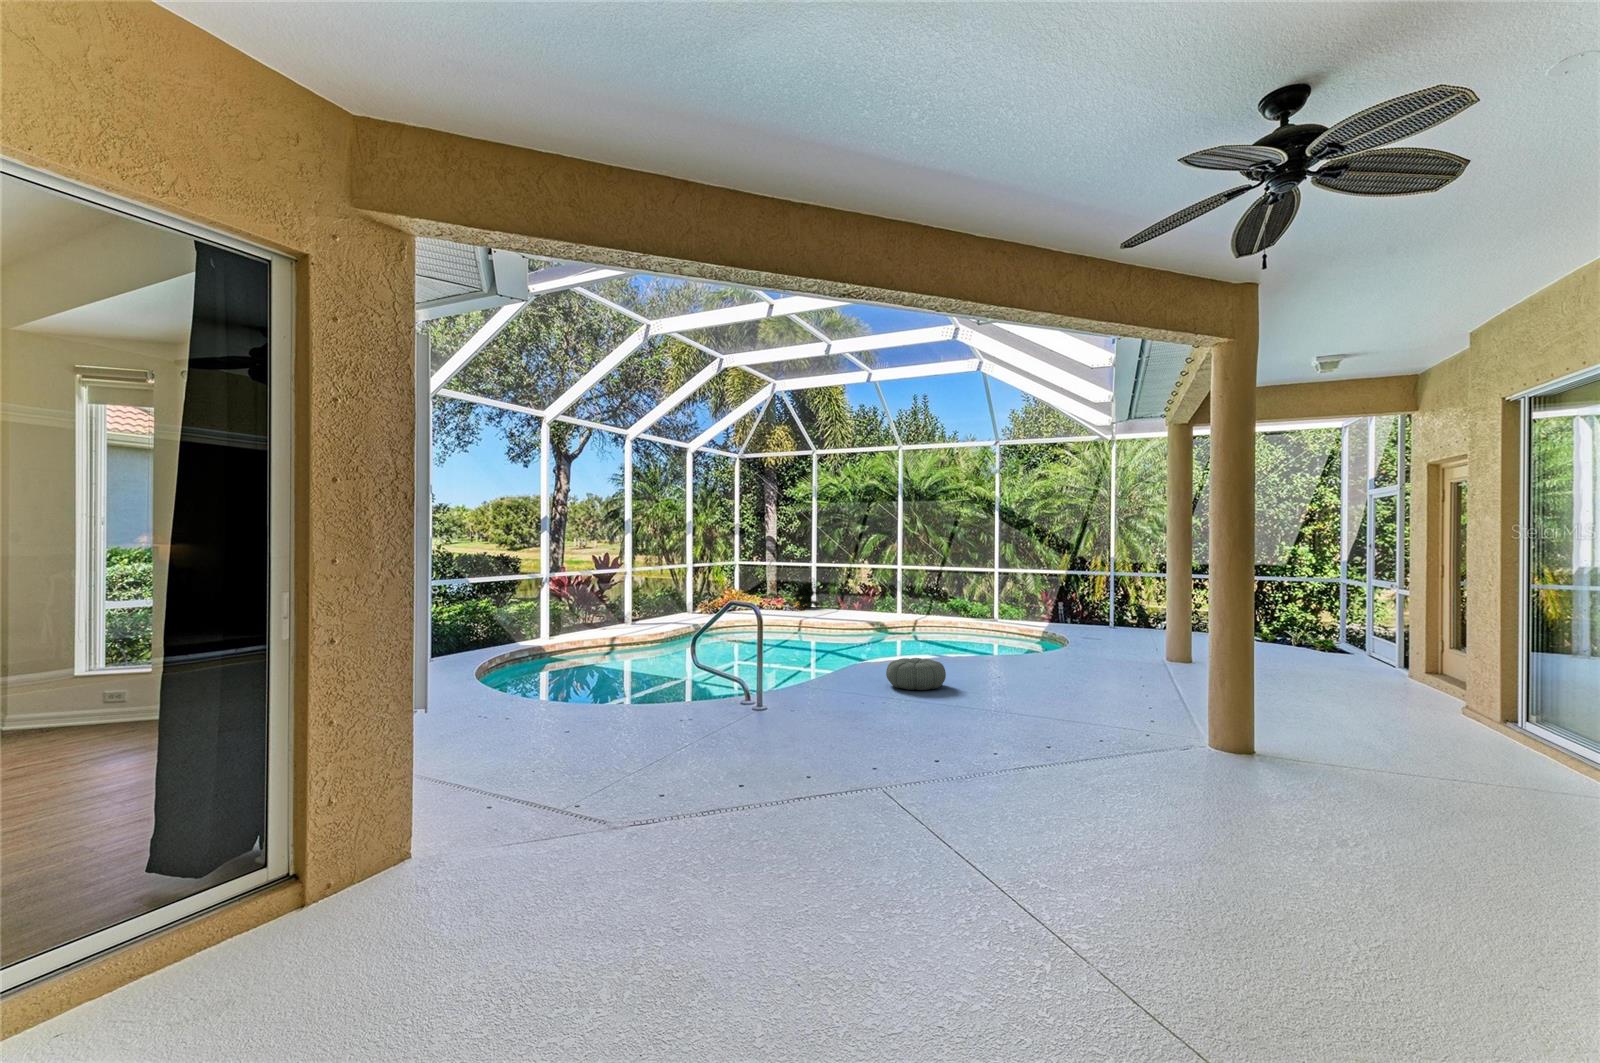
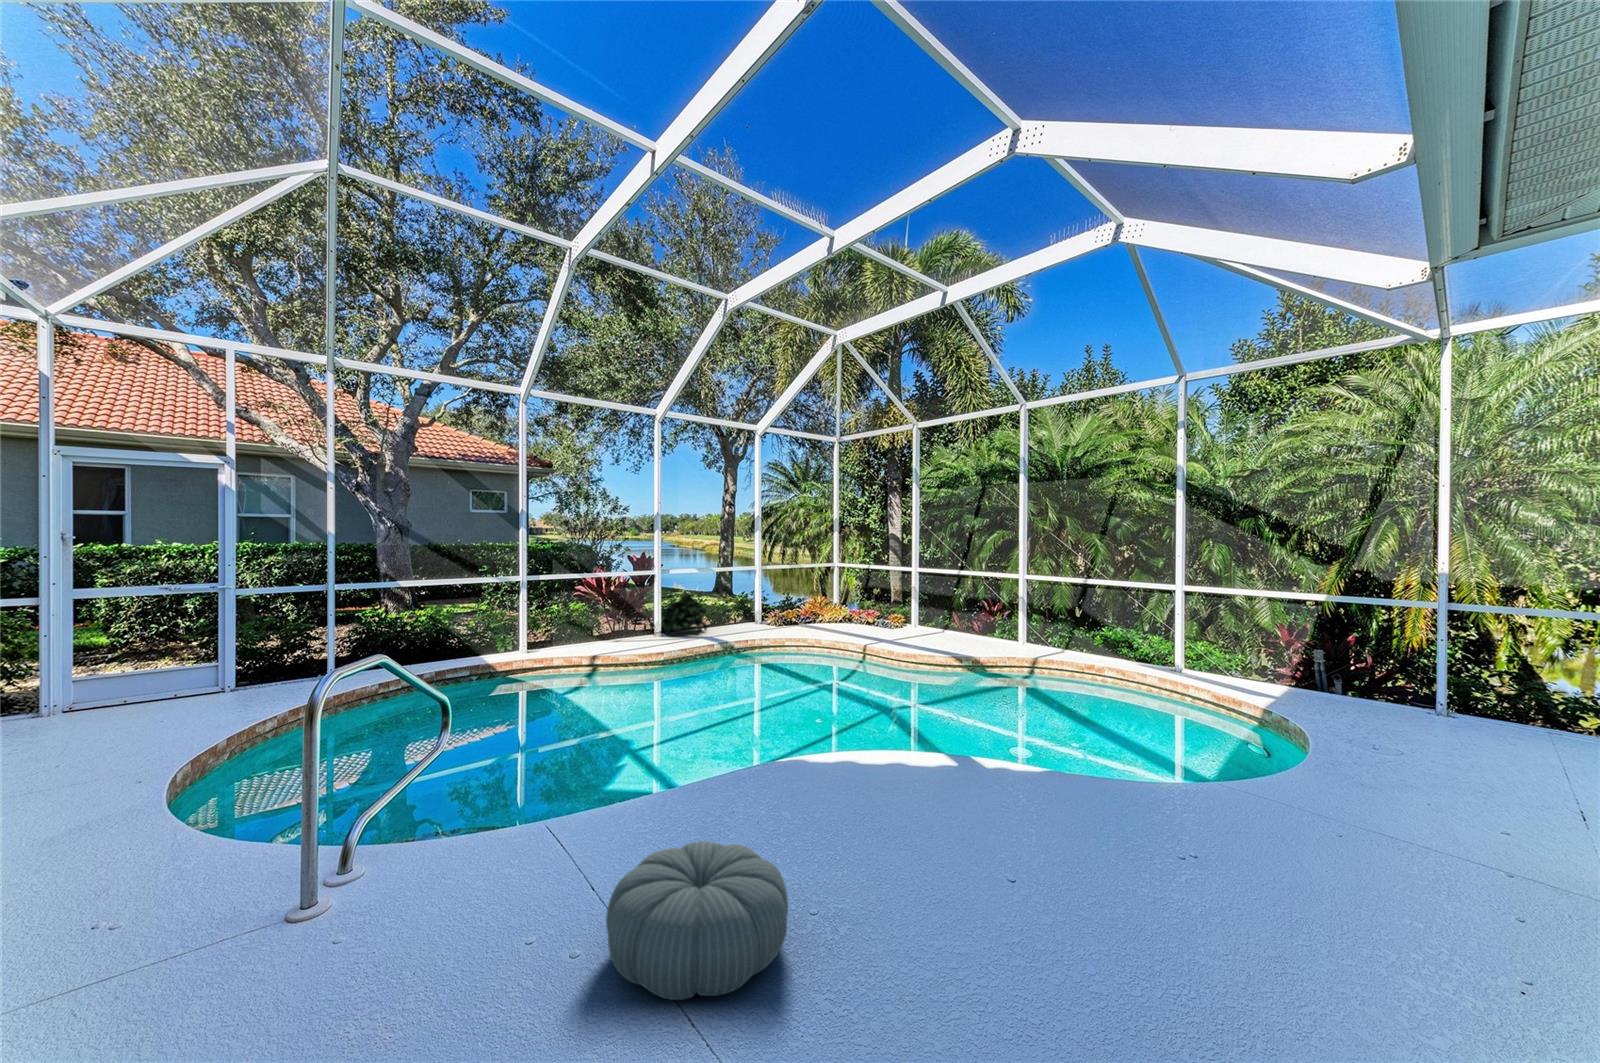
potted plant: present [793,582,822,608] -> present [662,595,707,633]

